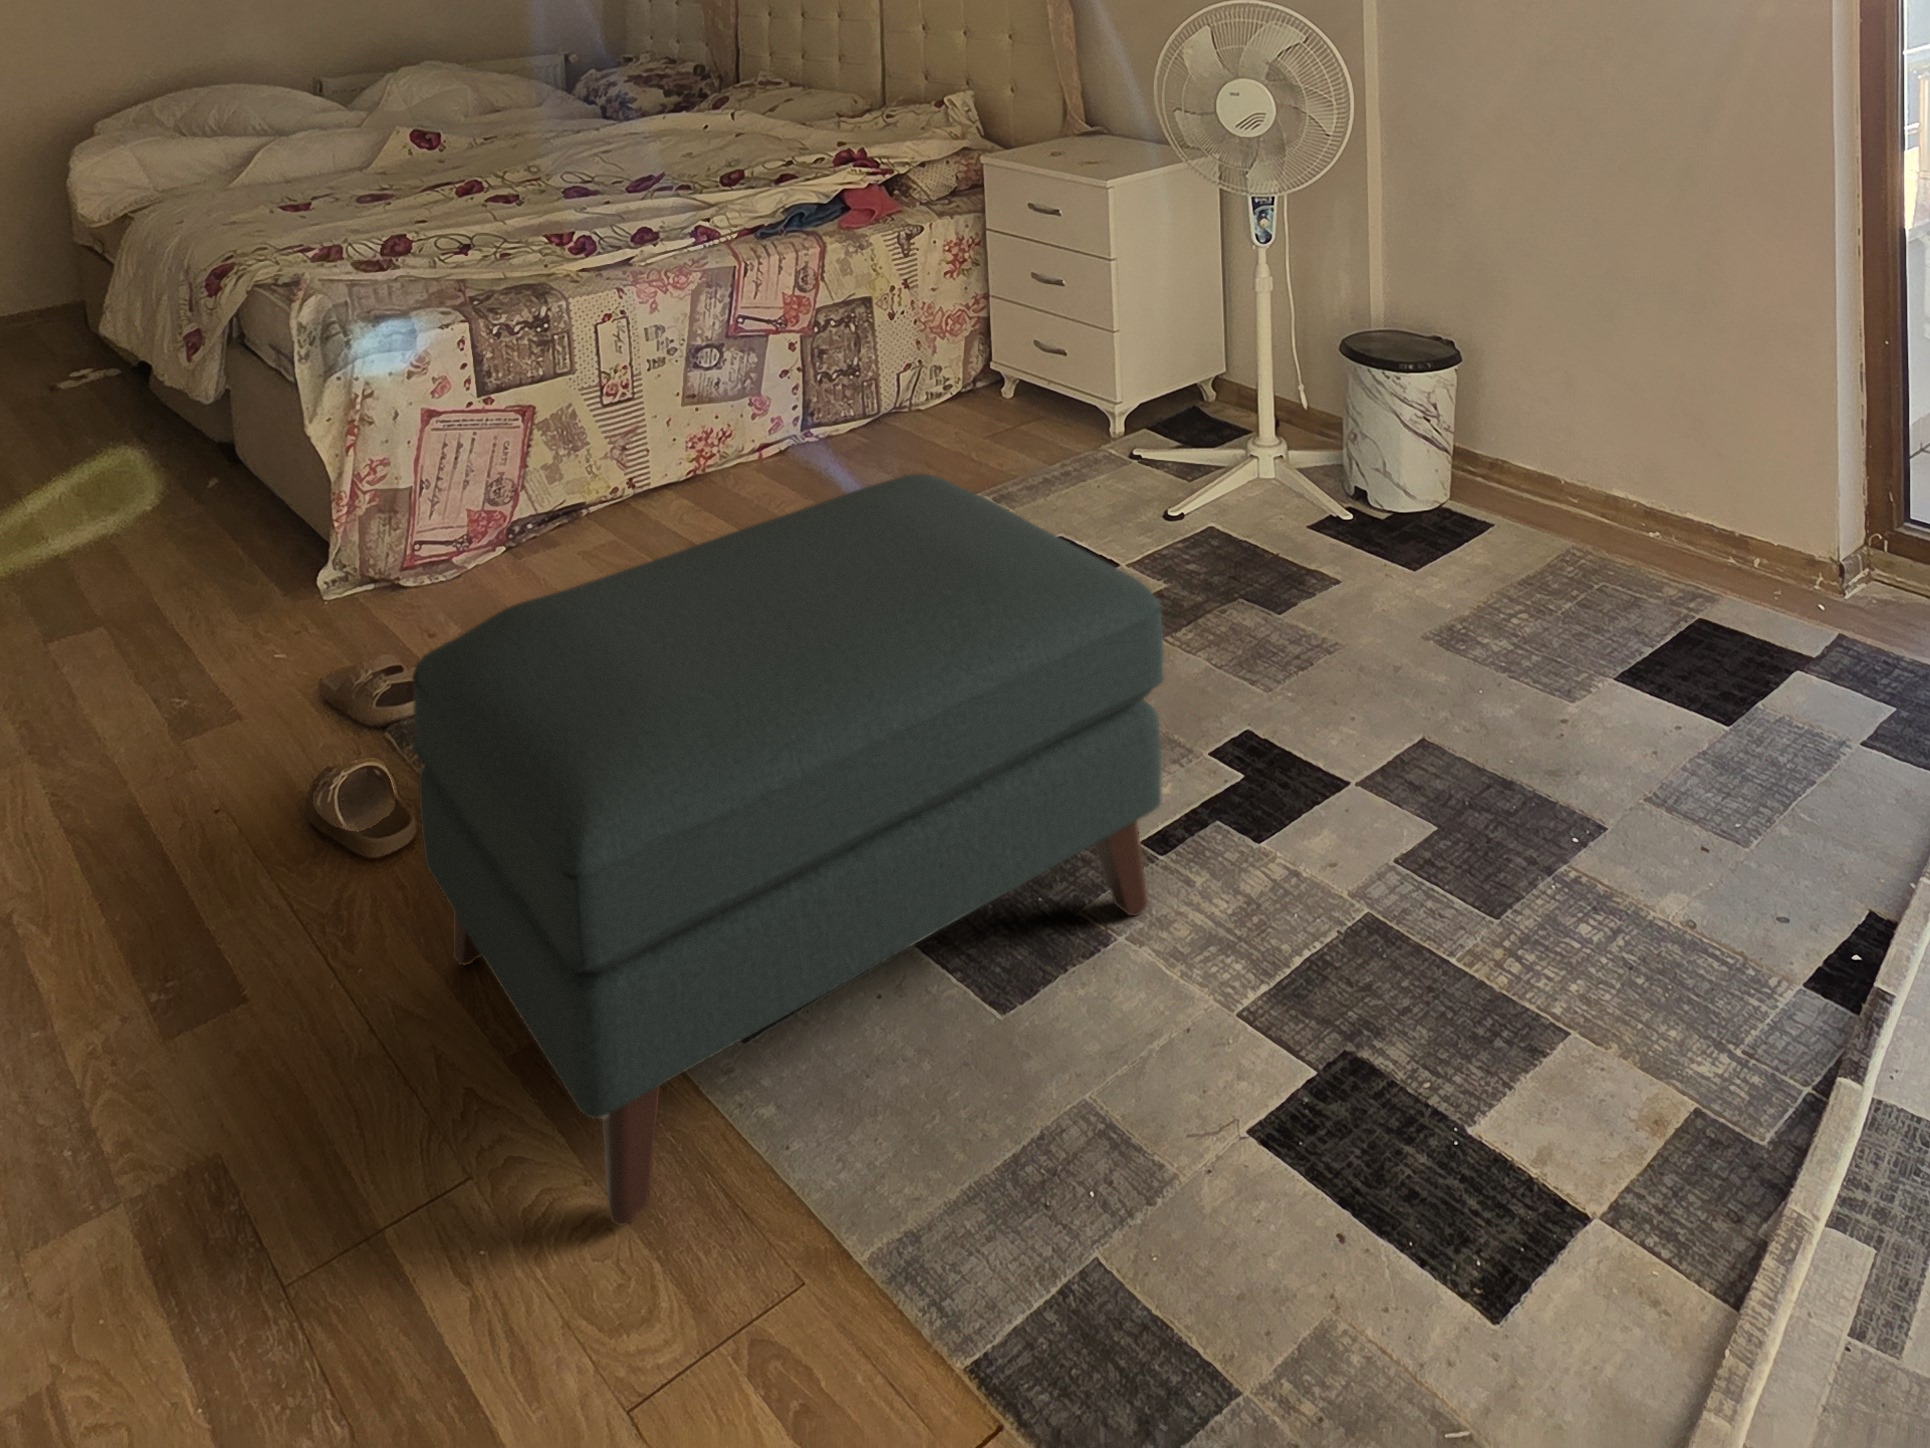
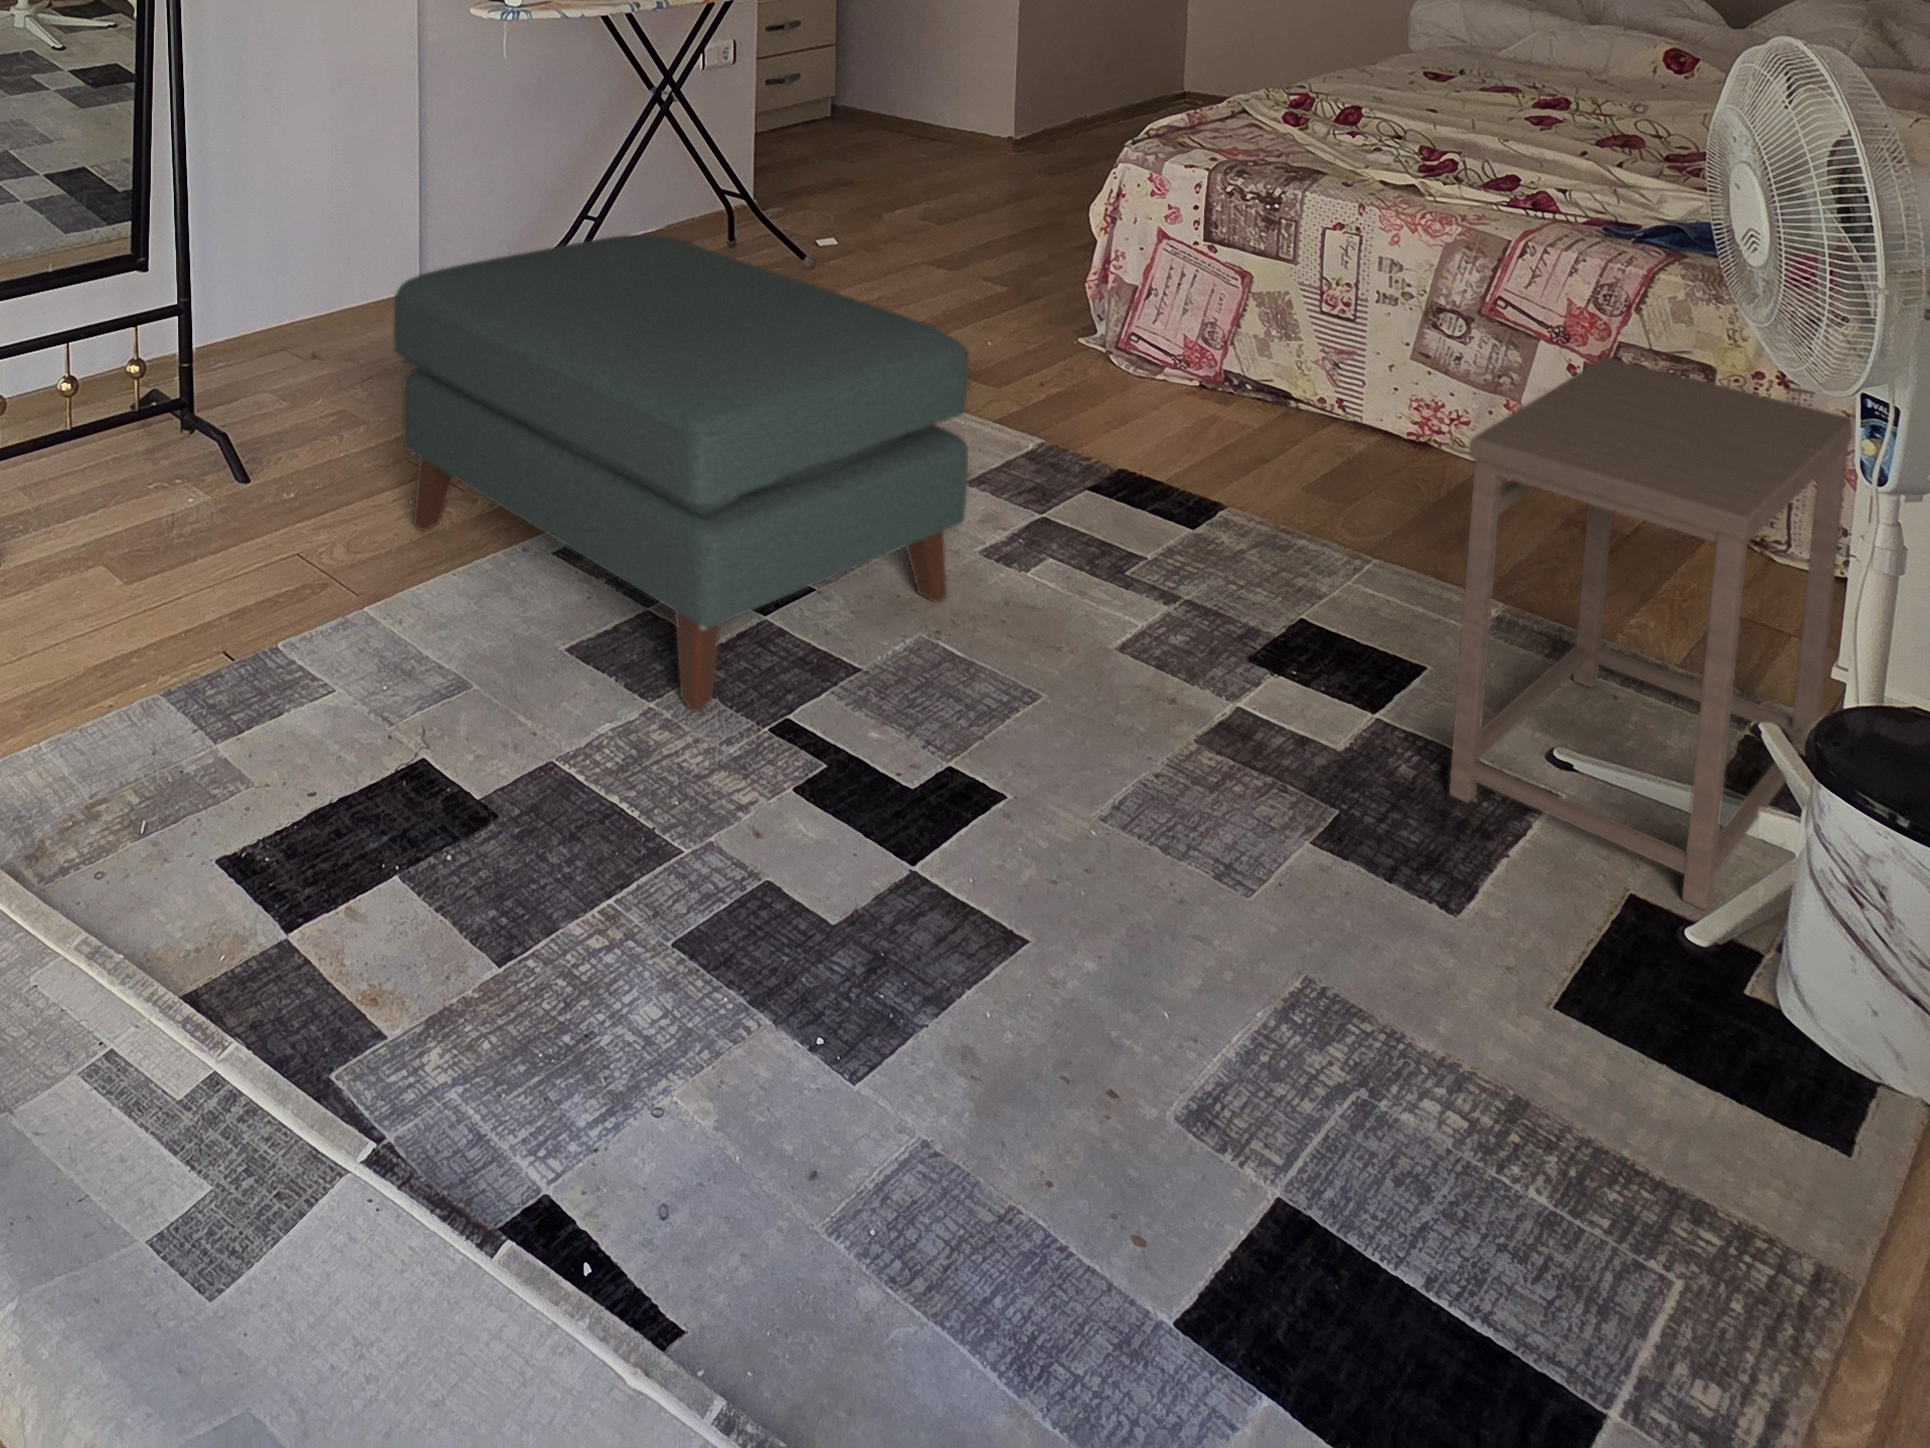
side table: none [1065,242,1326,560] -> present [1449,357,1853,909]

